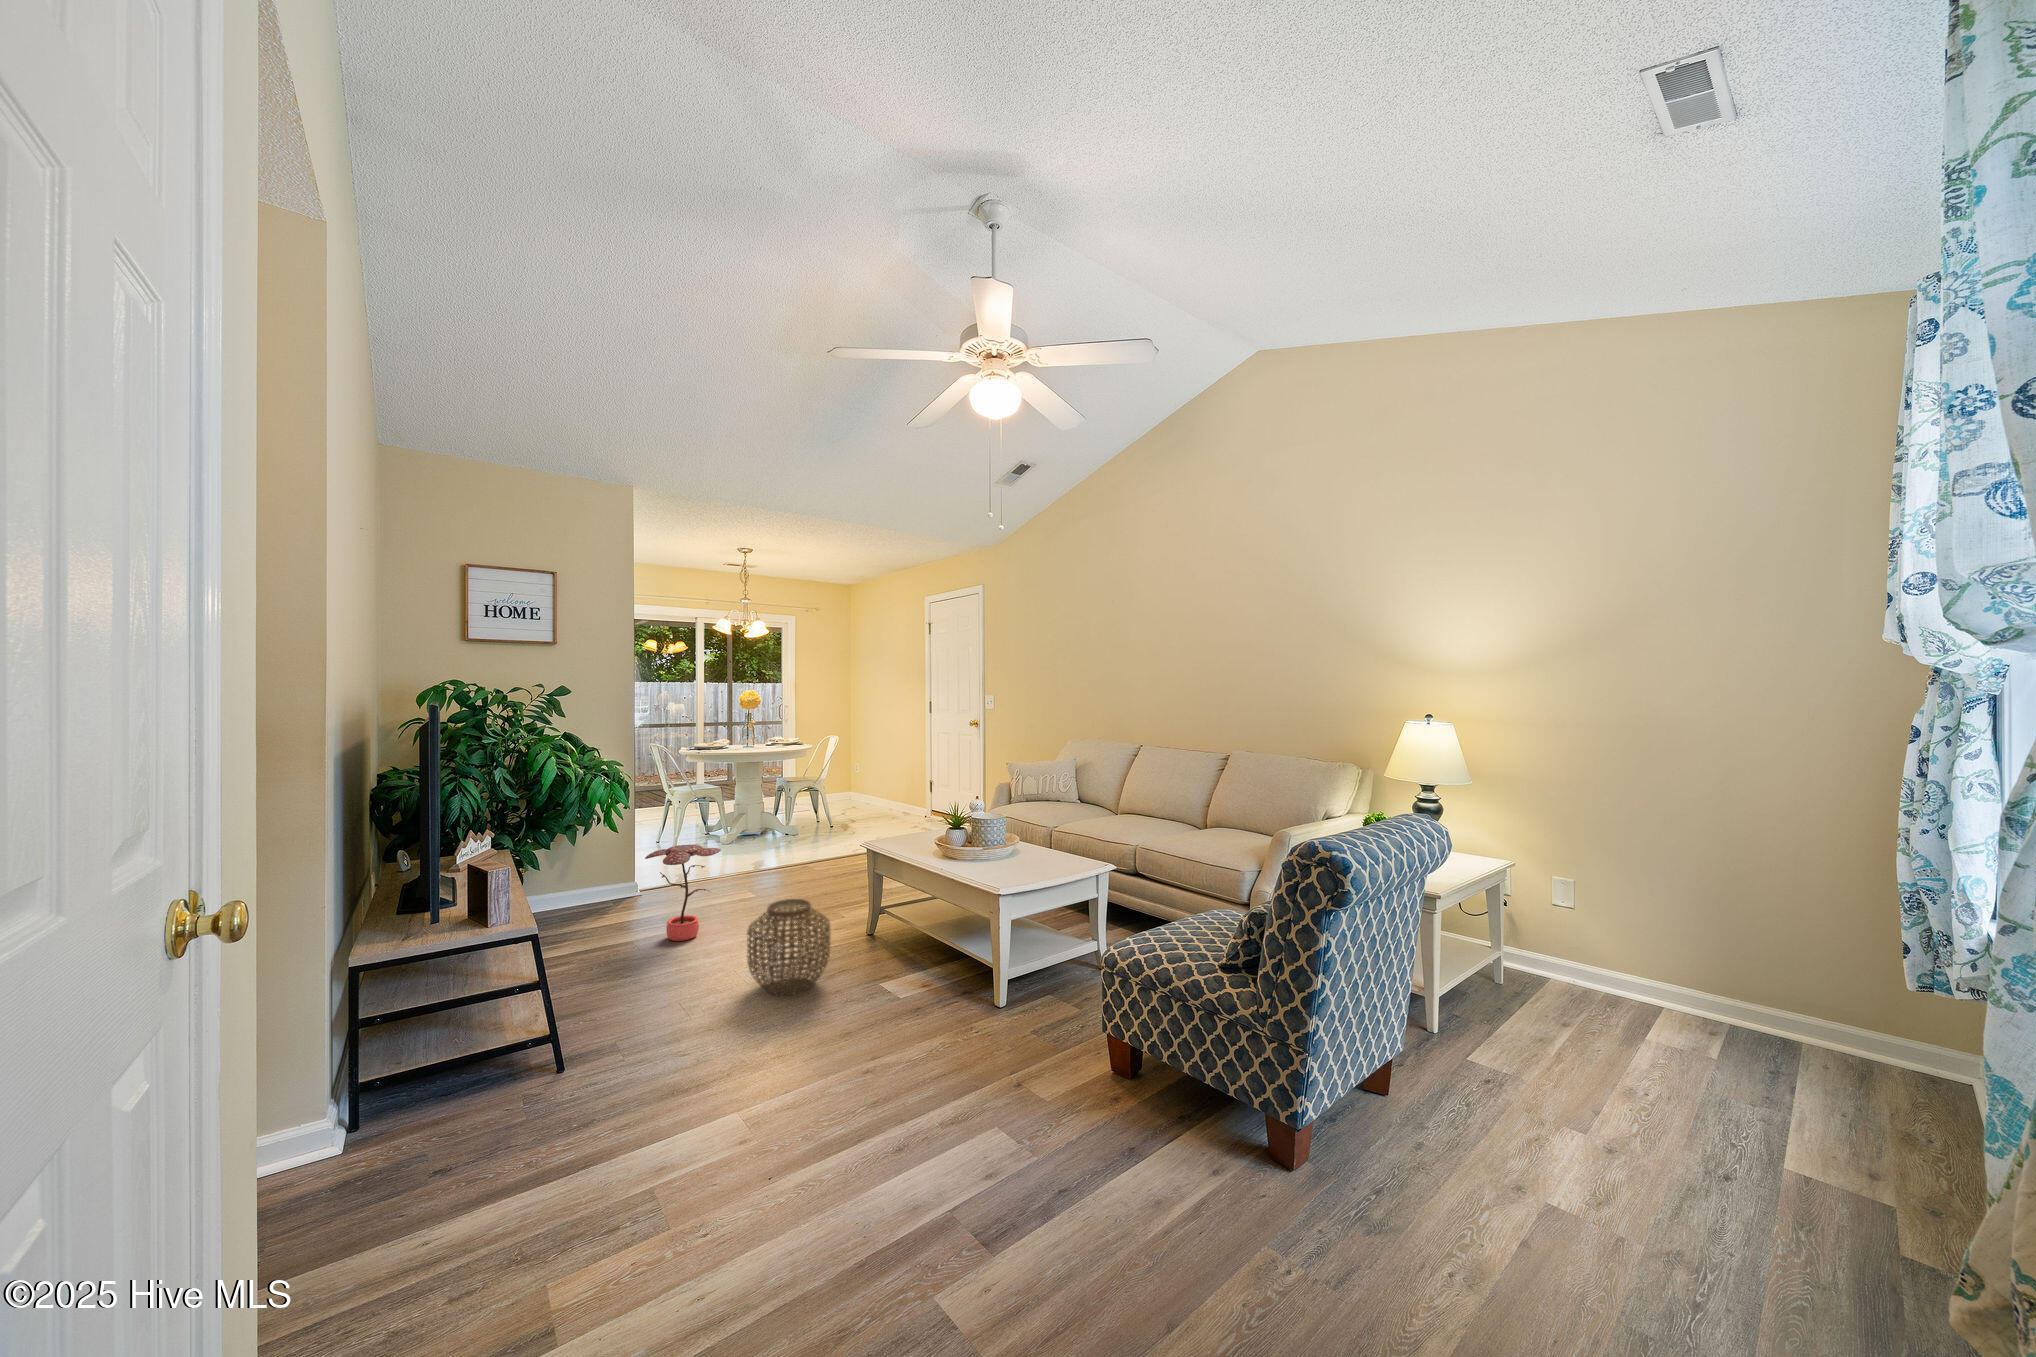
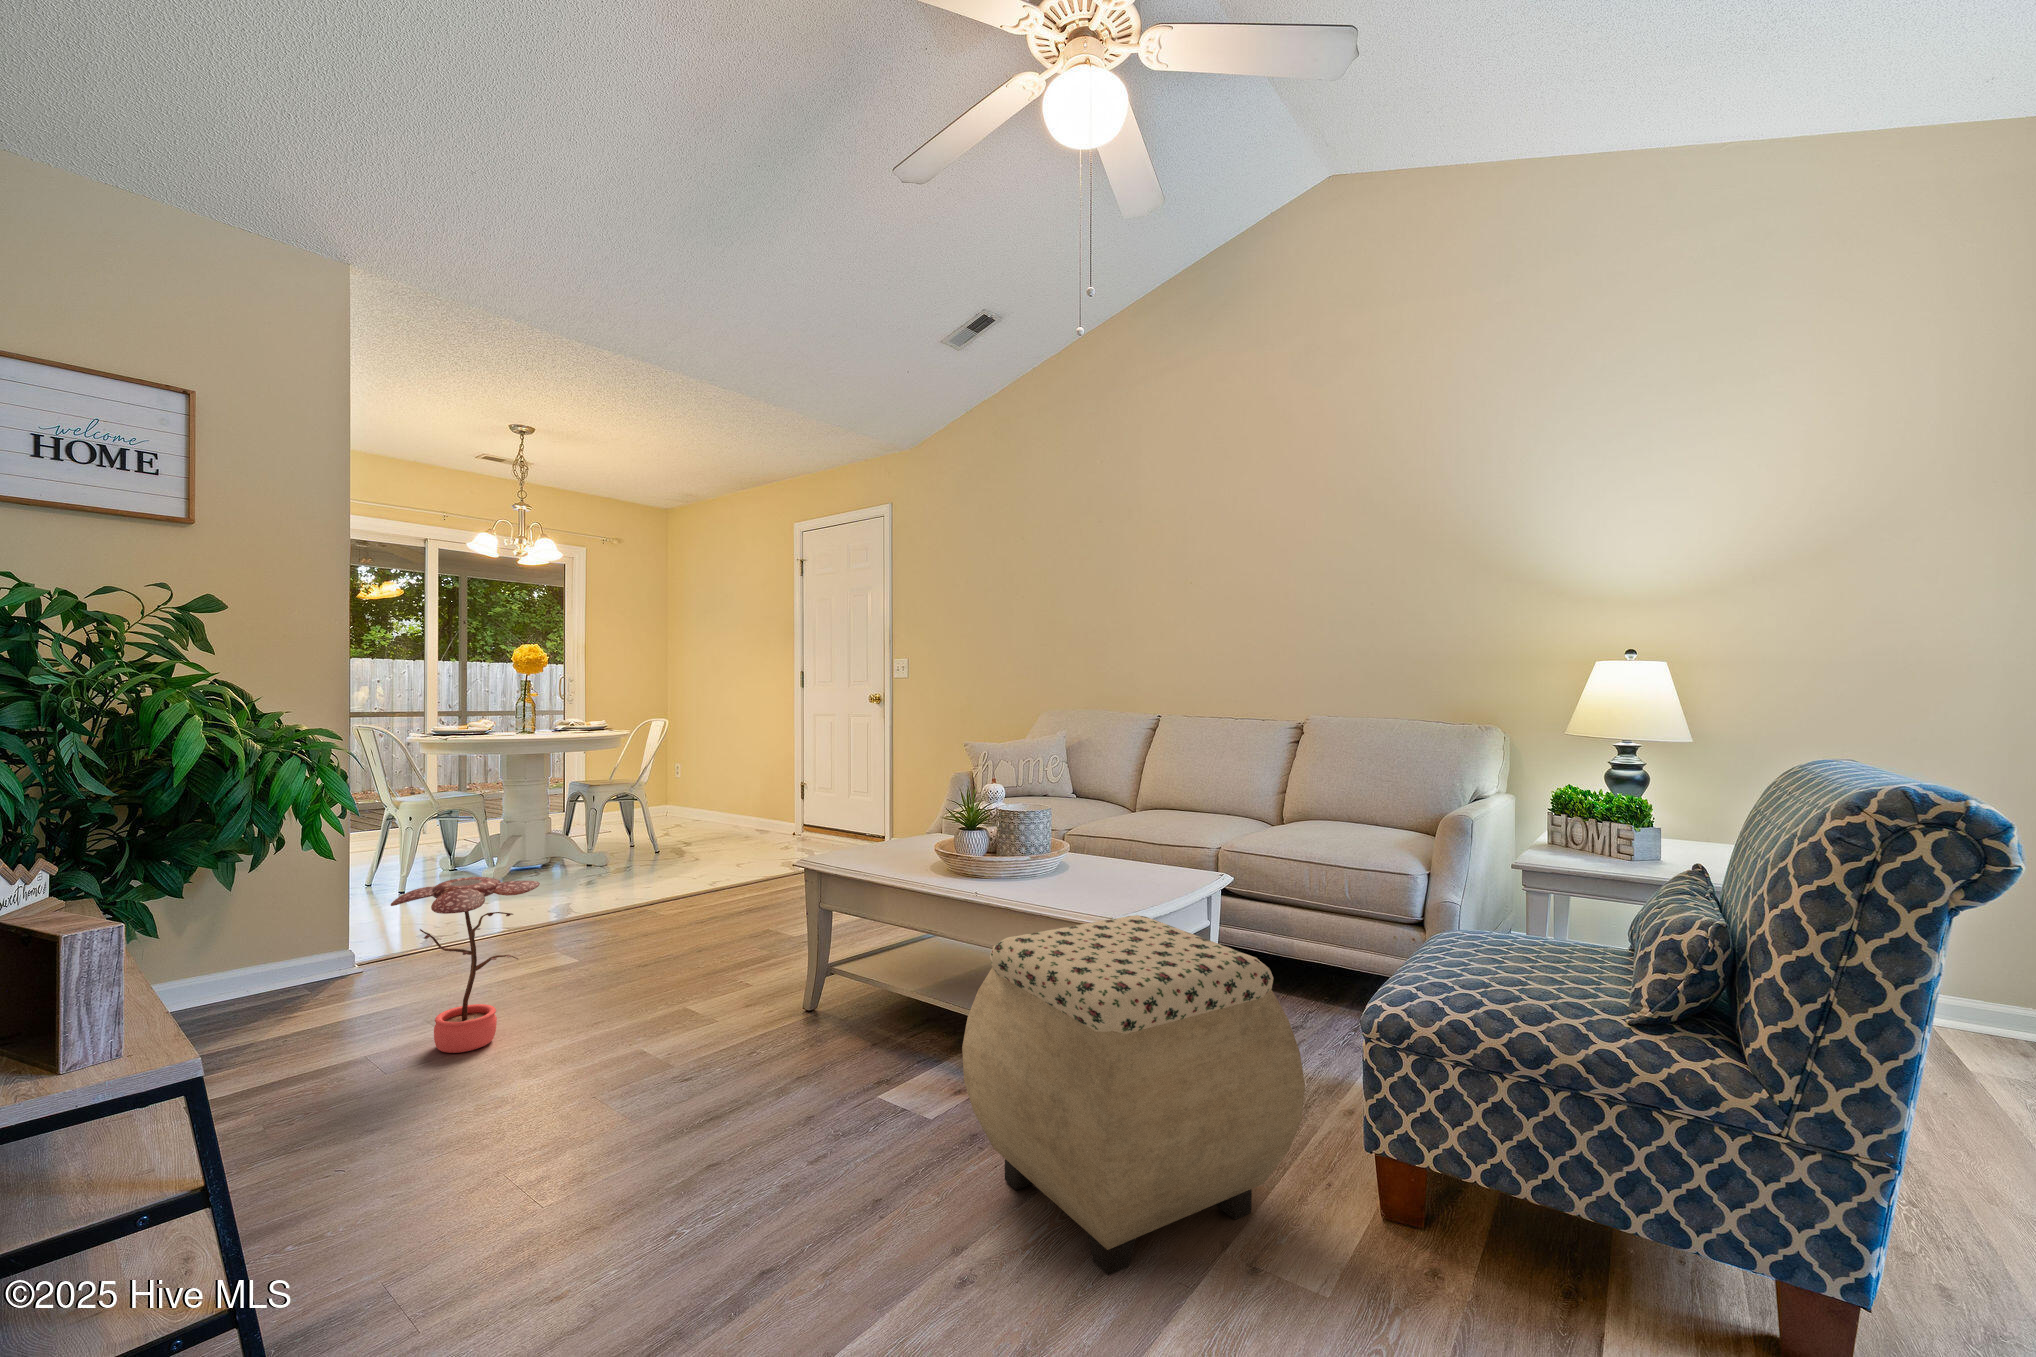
ottoman: none [901,889,1067,1076] -> present [962,915,1305,1276]
woven basket: present [747,899,831,996] -> none [634,959,790,1142]

